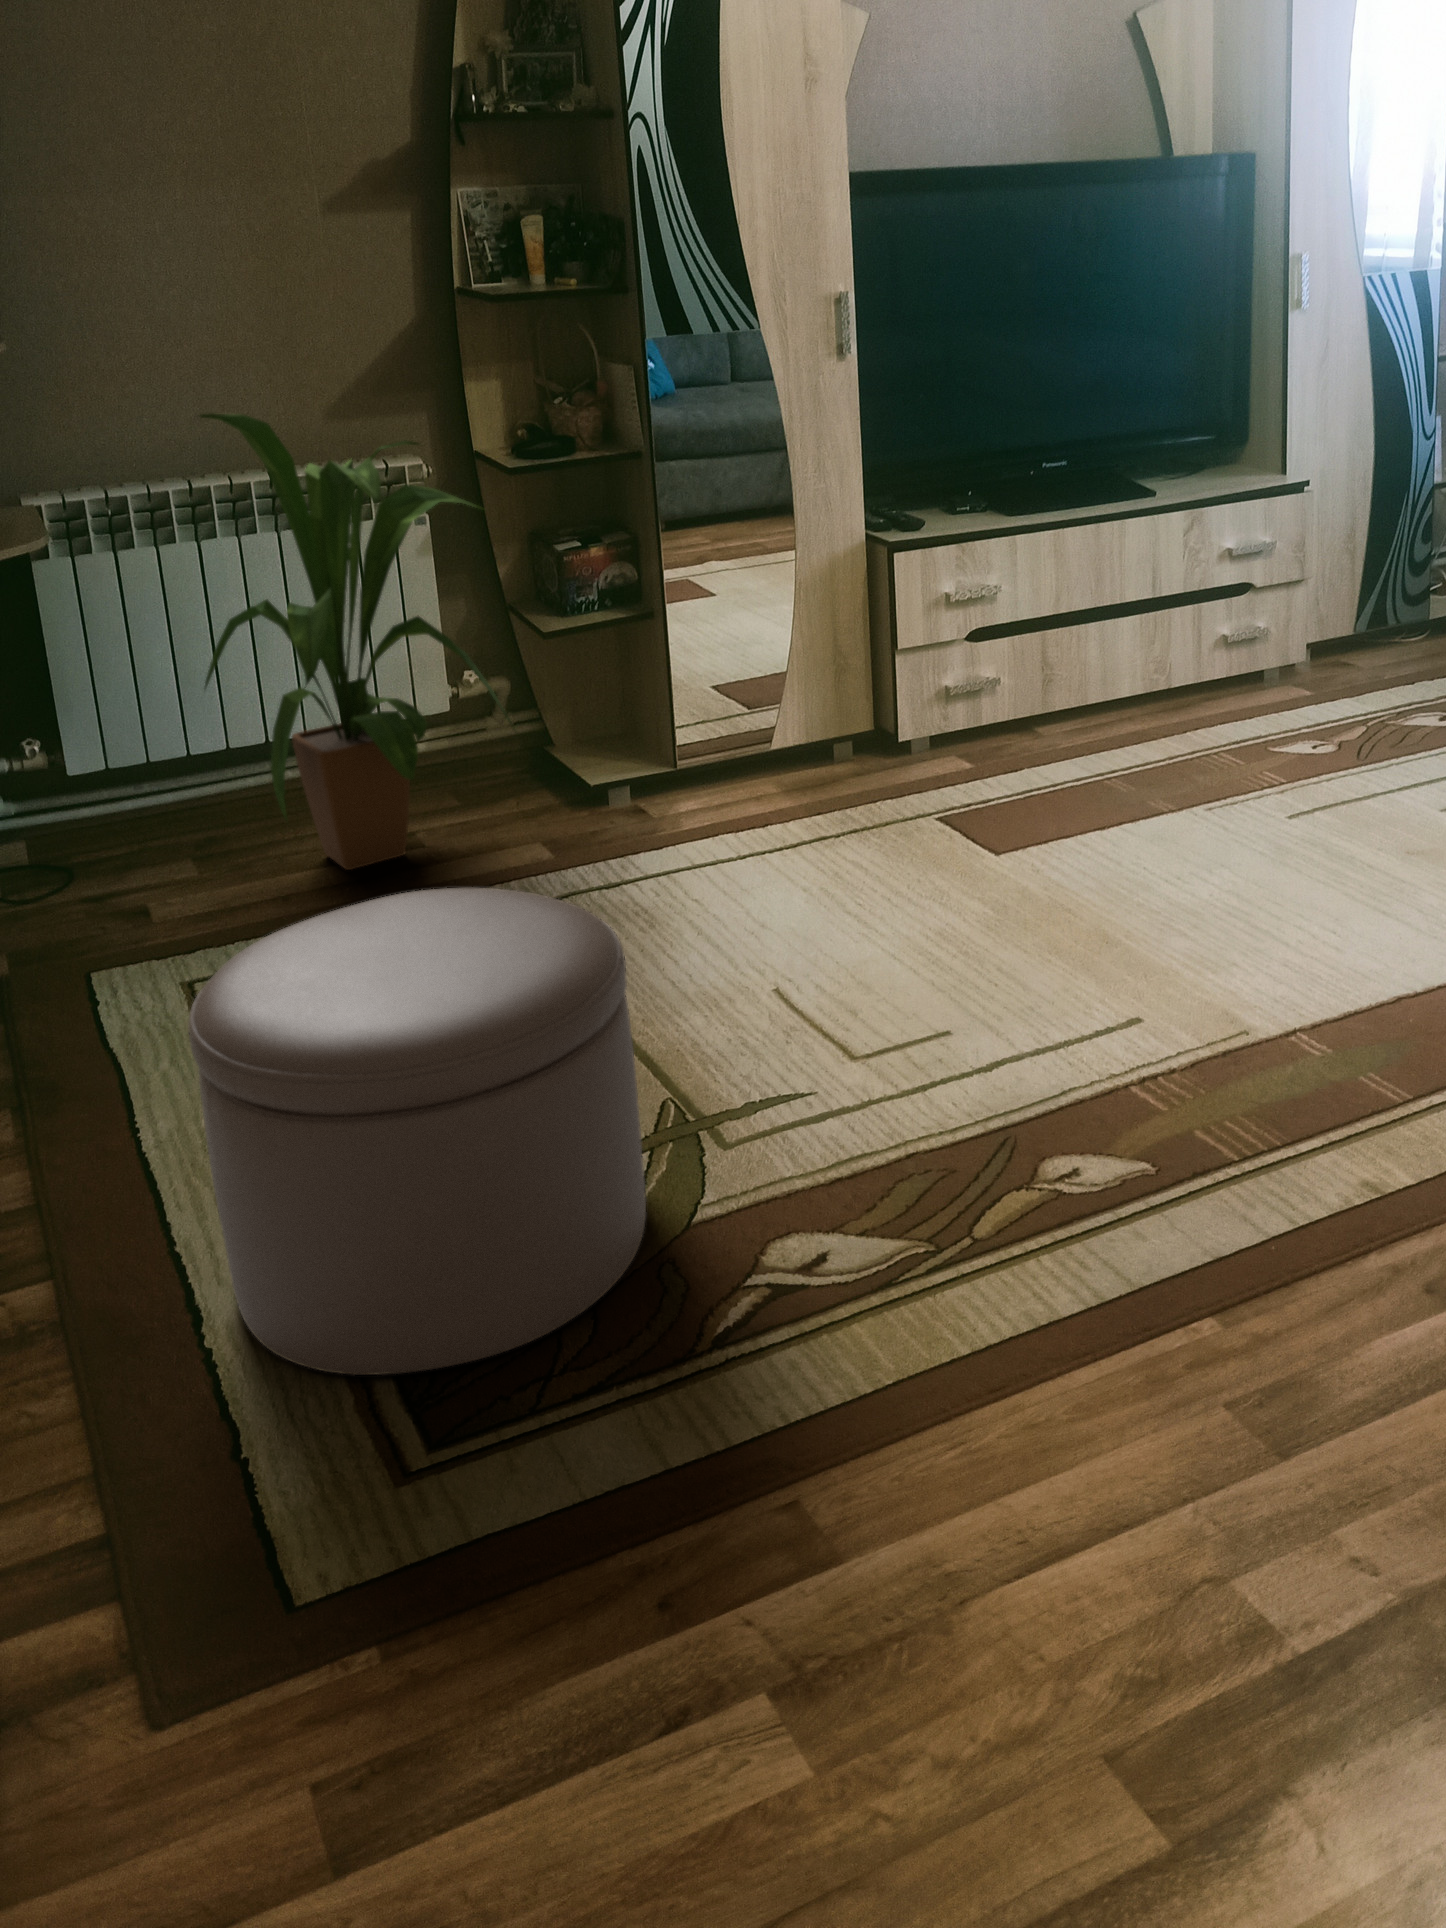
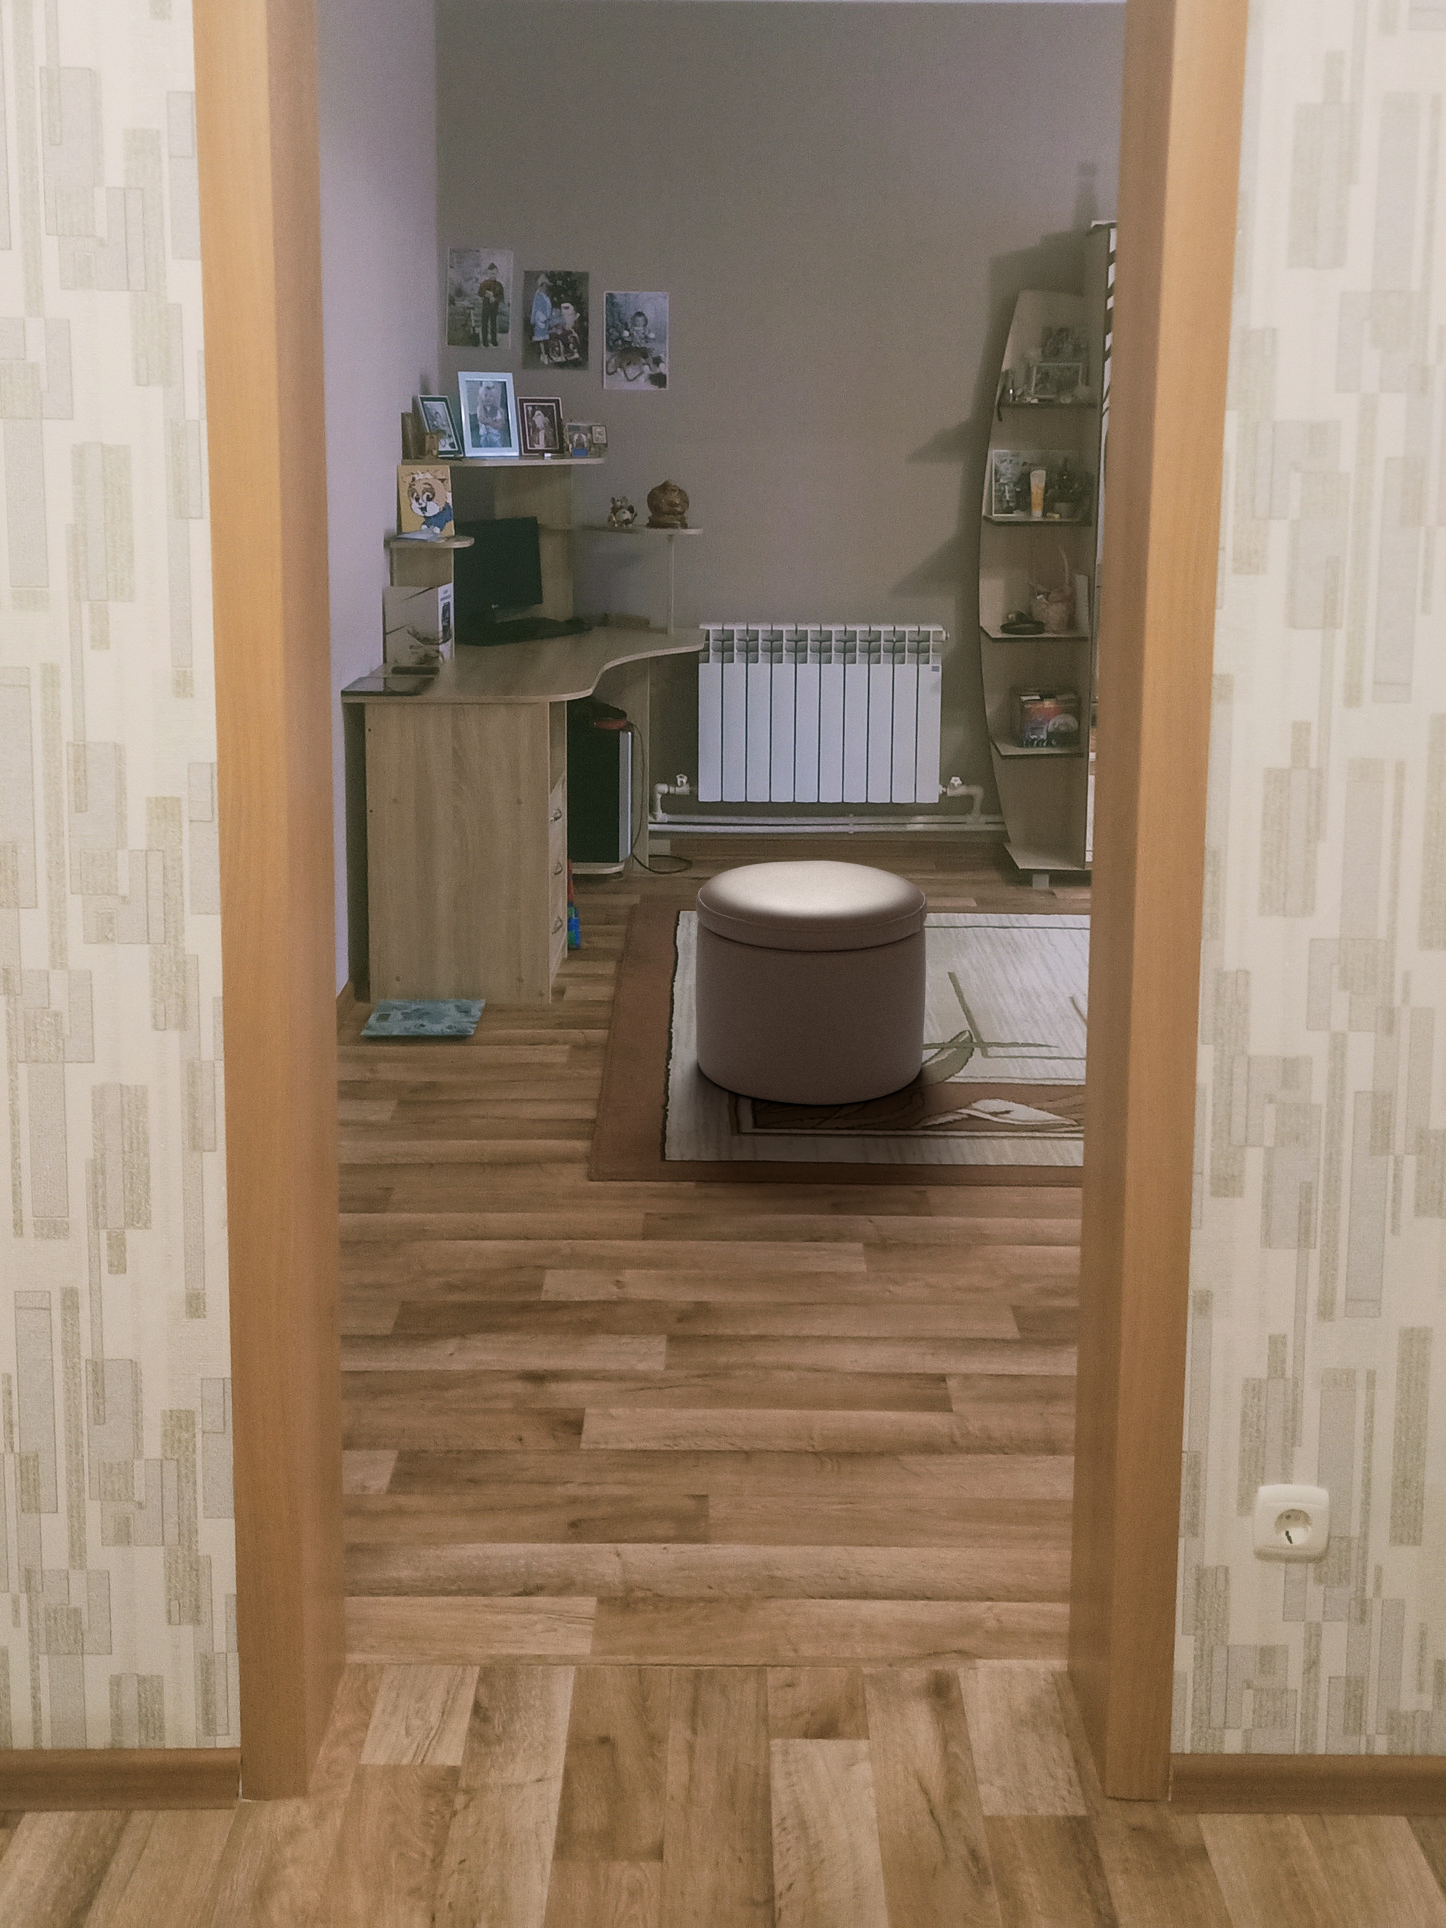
house plant: present [200,414,513,870] -> none [780,583,976,888]

